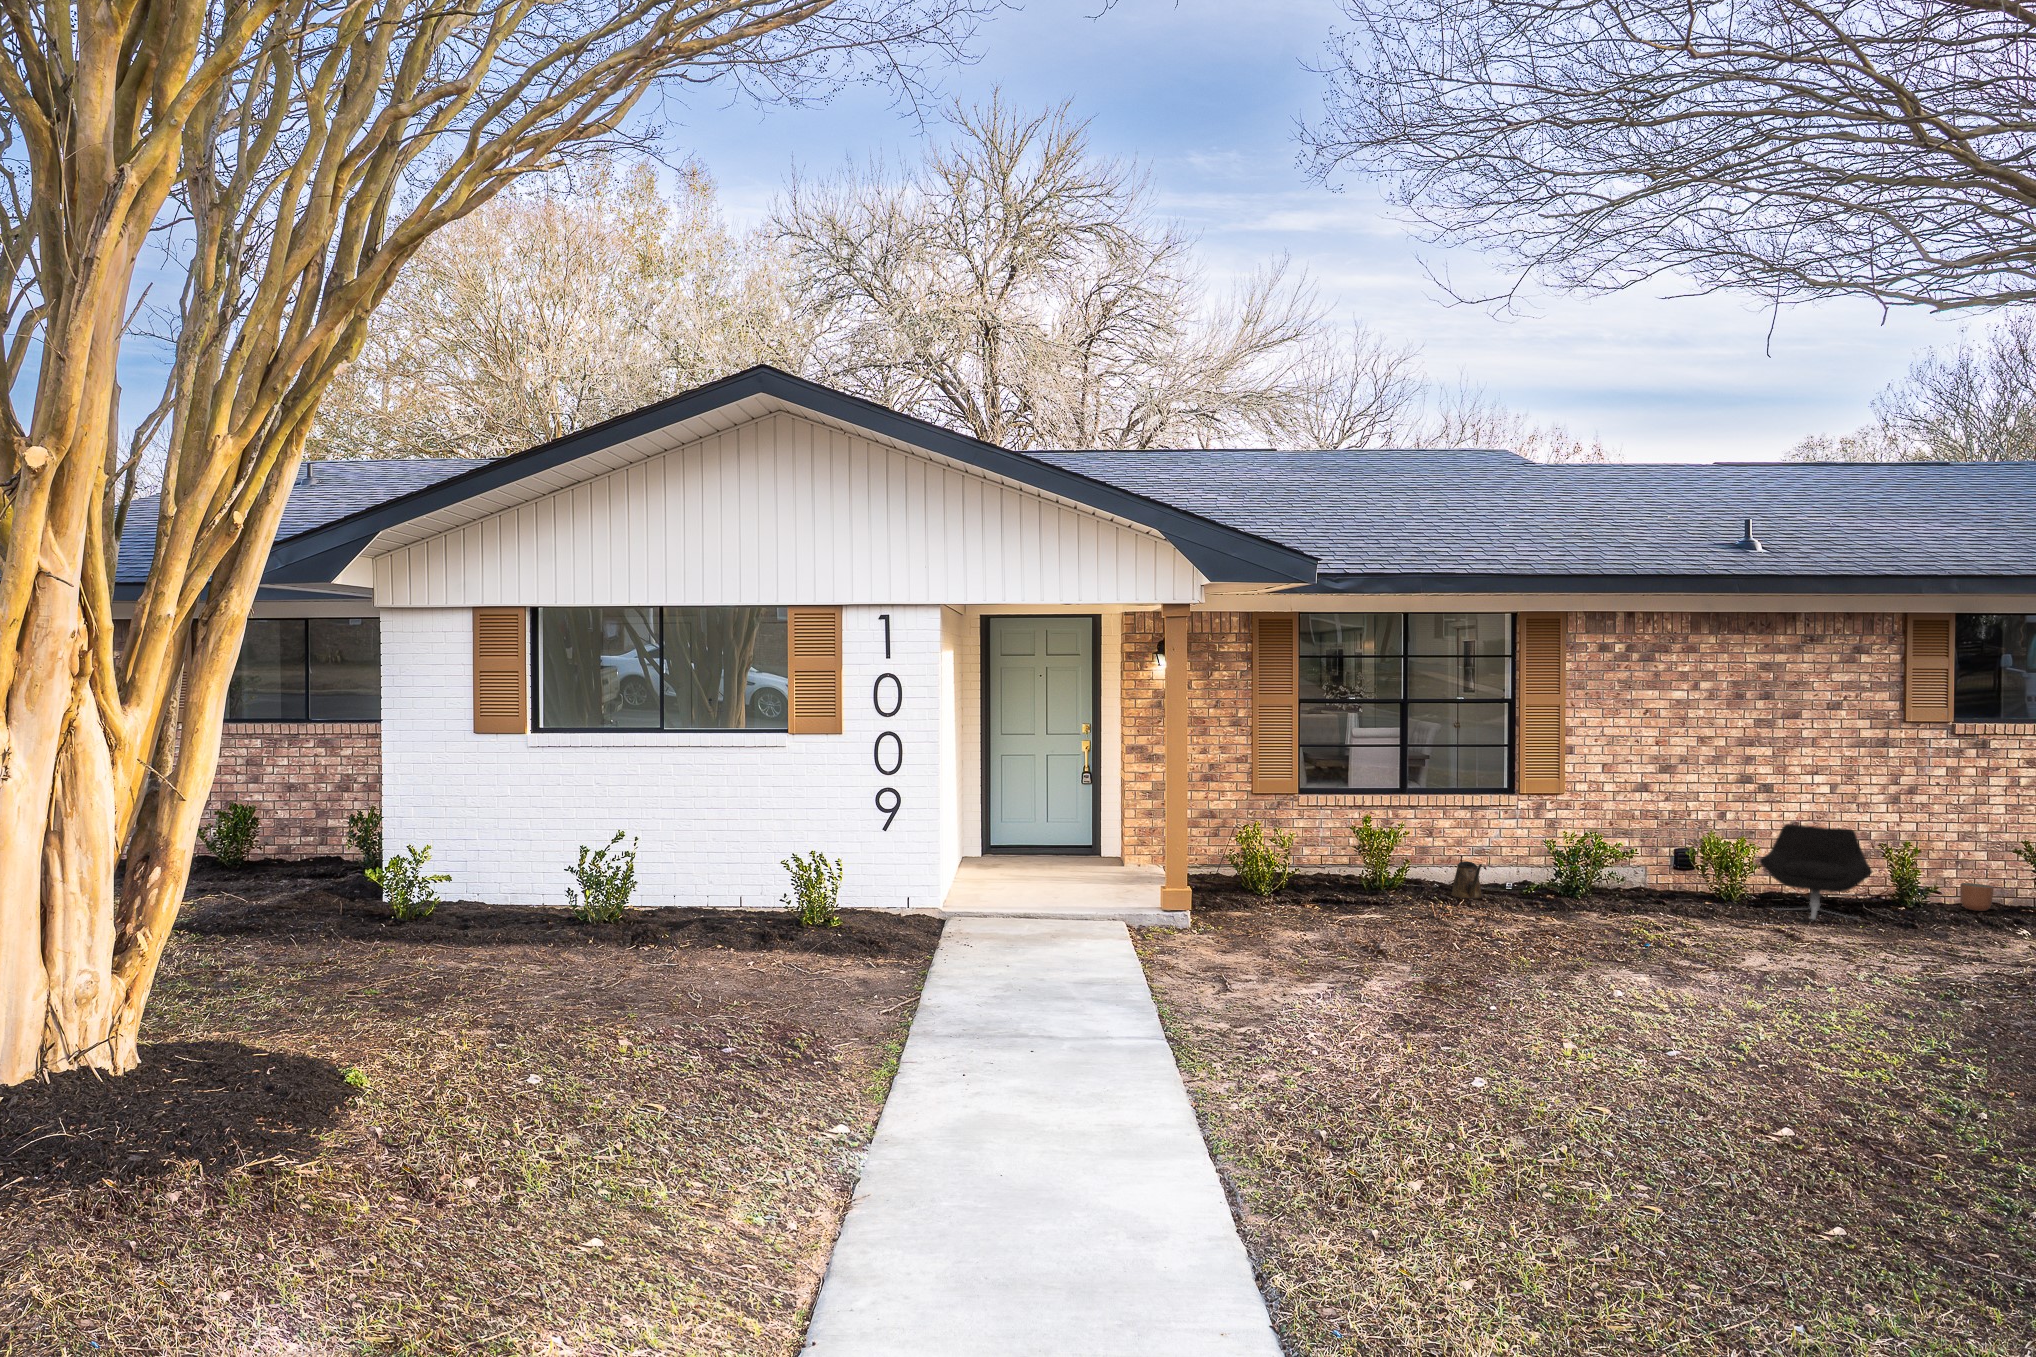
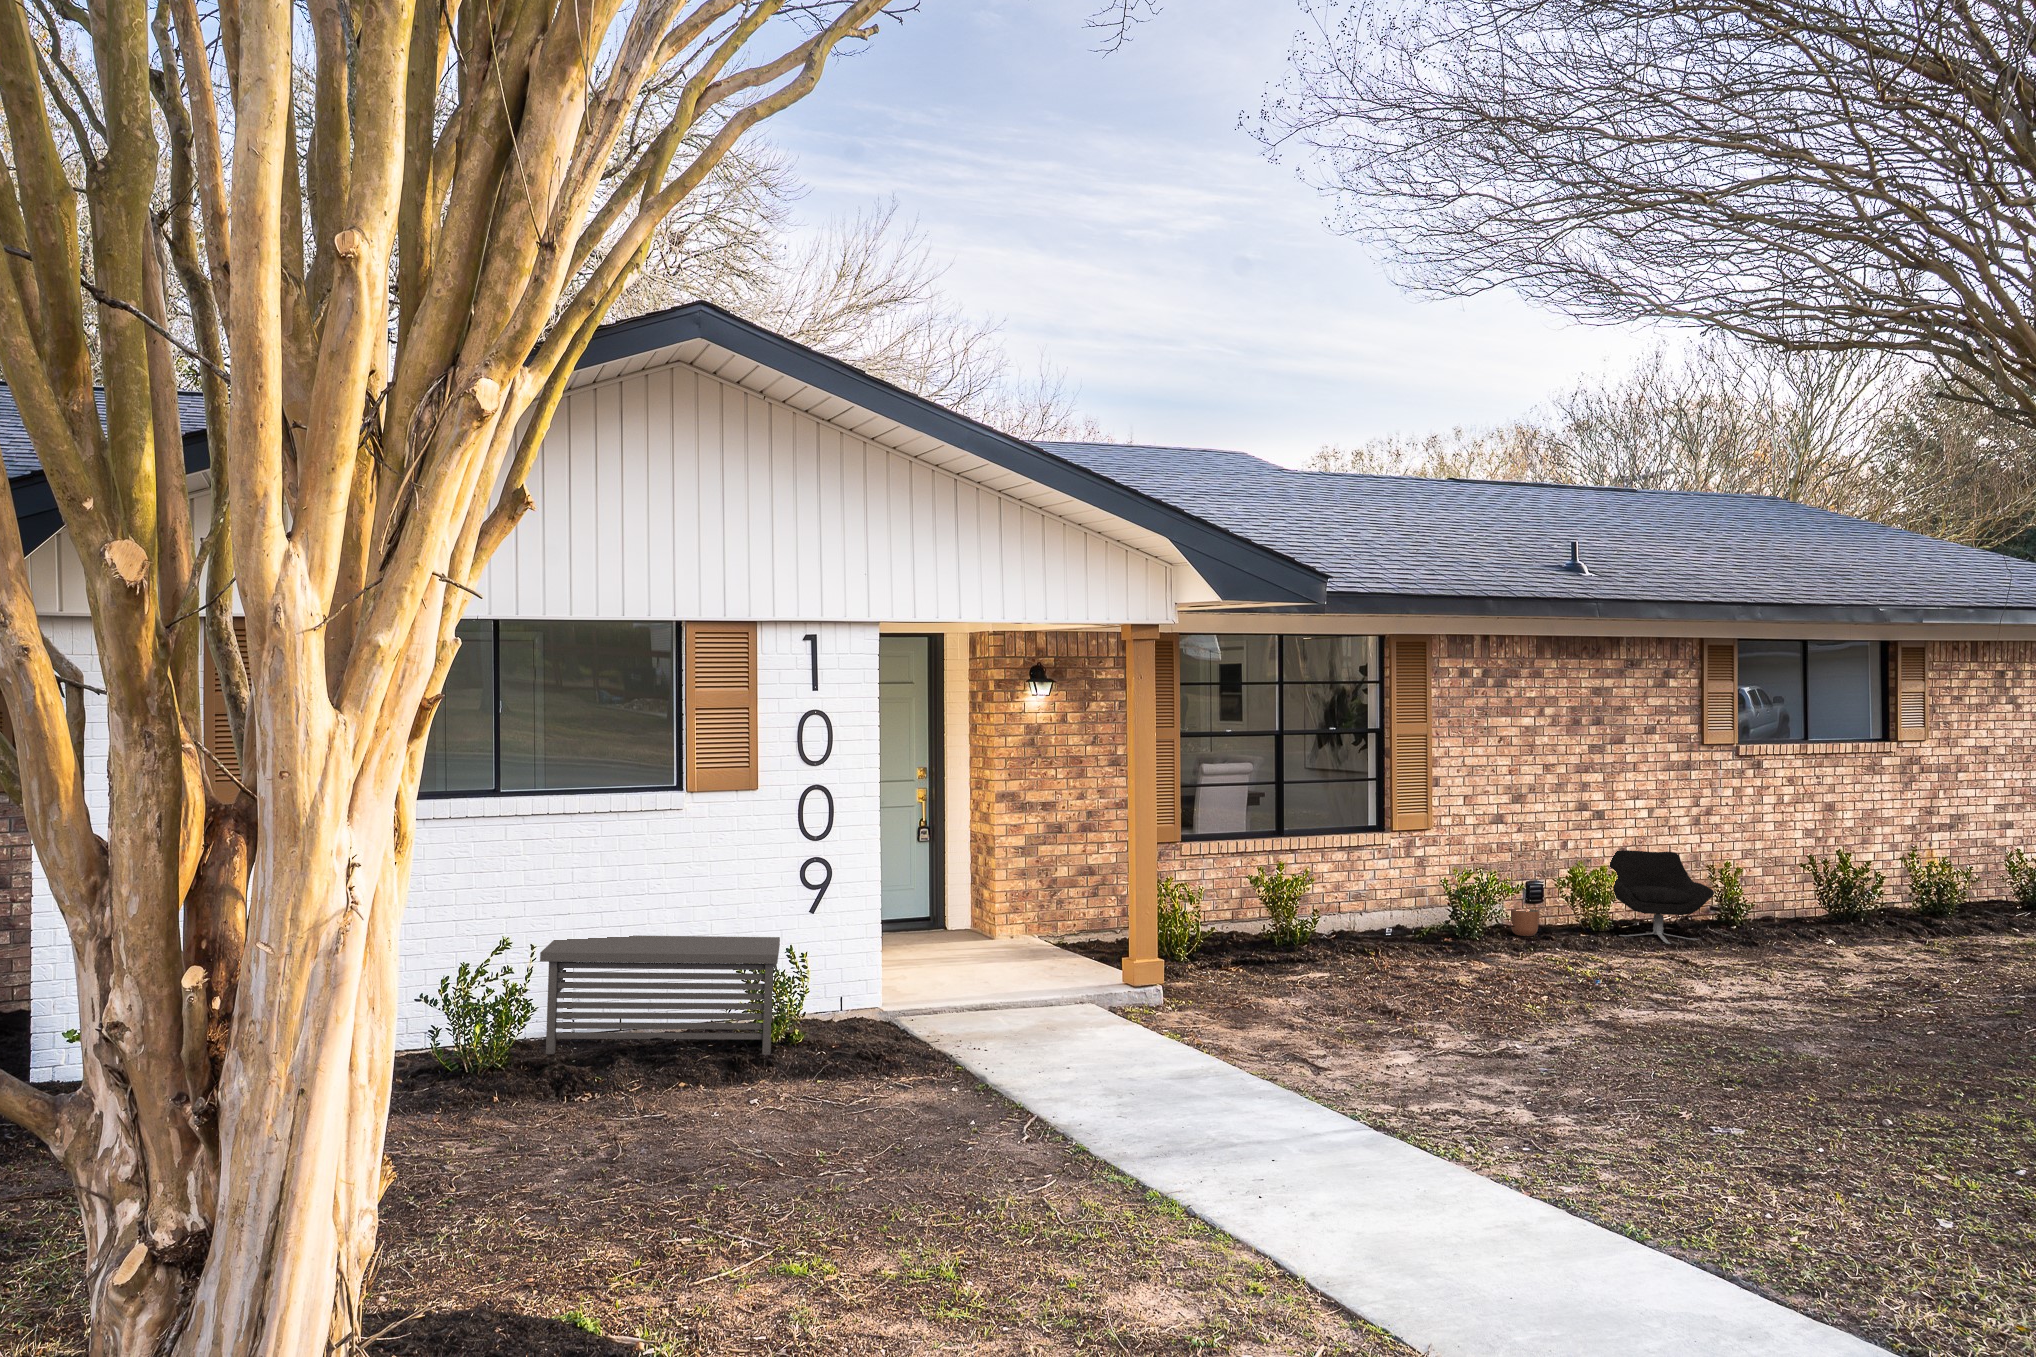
storage bench: none [658,835,850,934] -> present [540,935,780,1055]
watering can: present [1451,861,1482,899] -> none [1339,908,1385,948]
planter: present [1960,883,1994,911] -> present [1511,909,1539,936]

